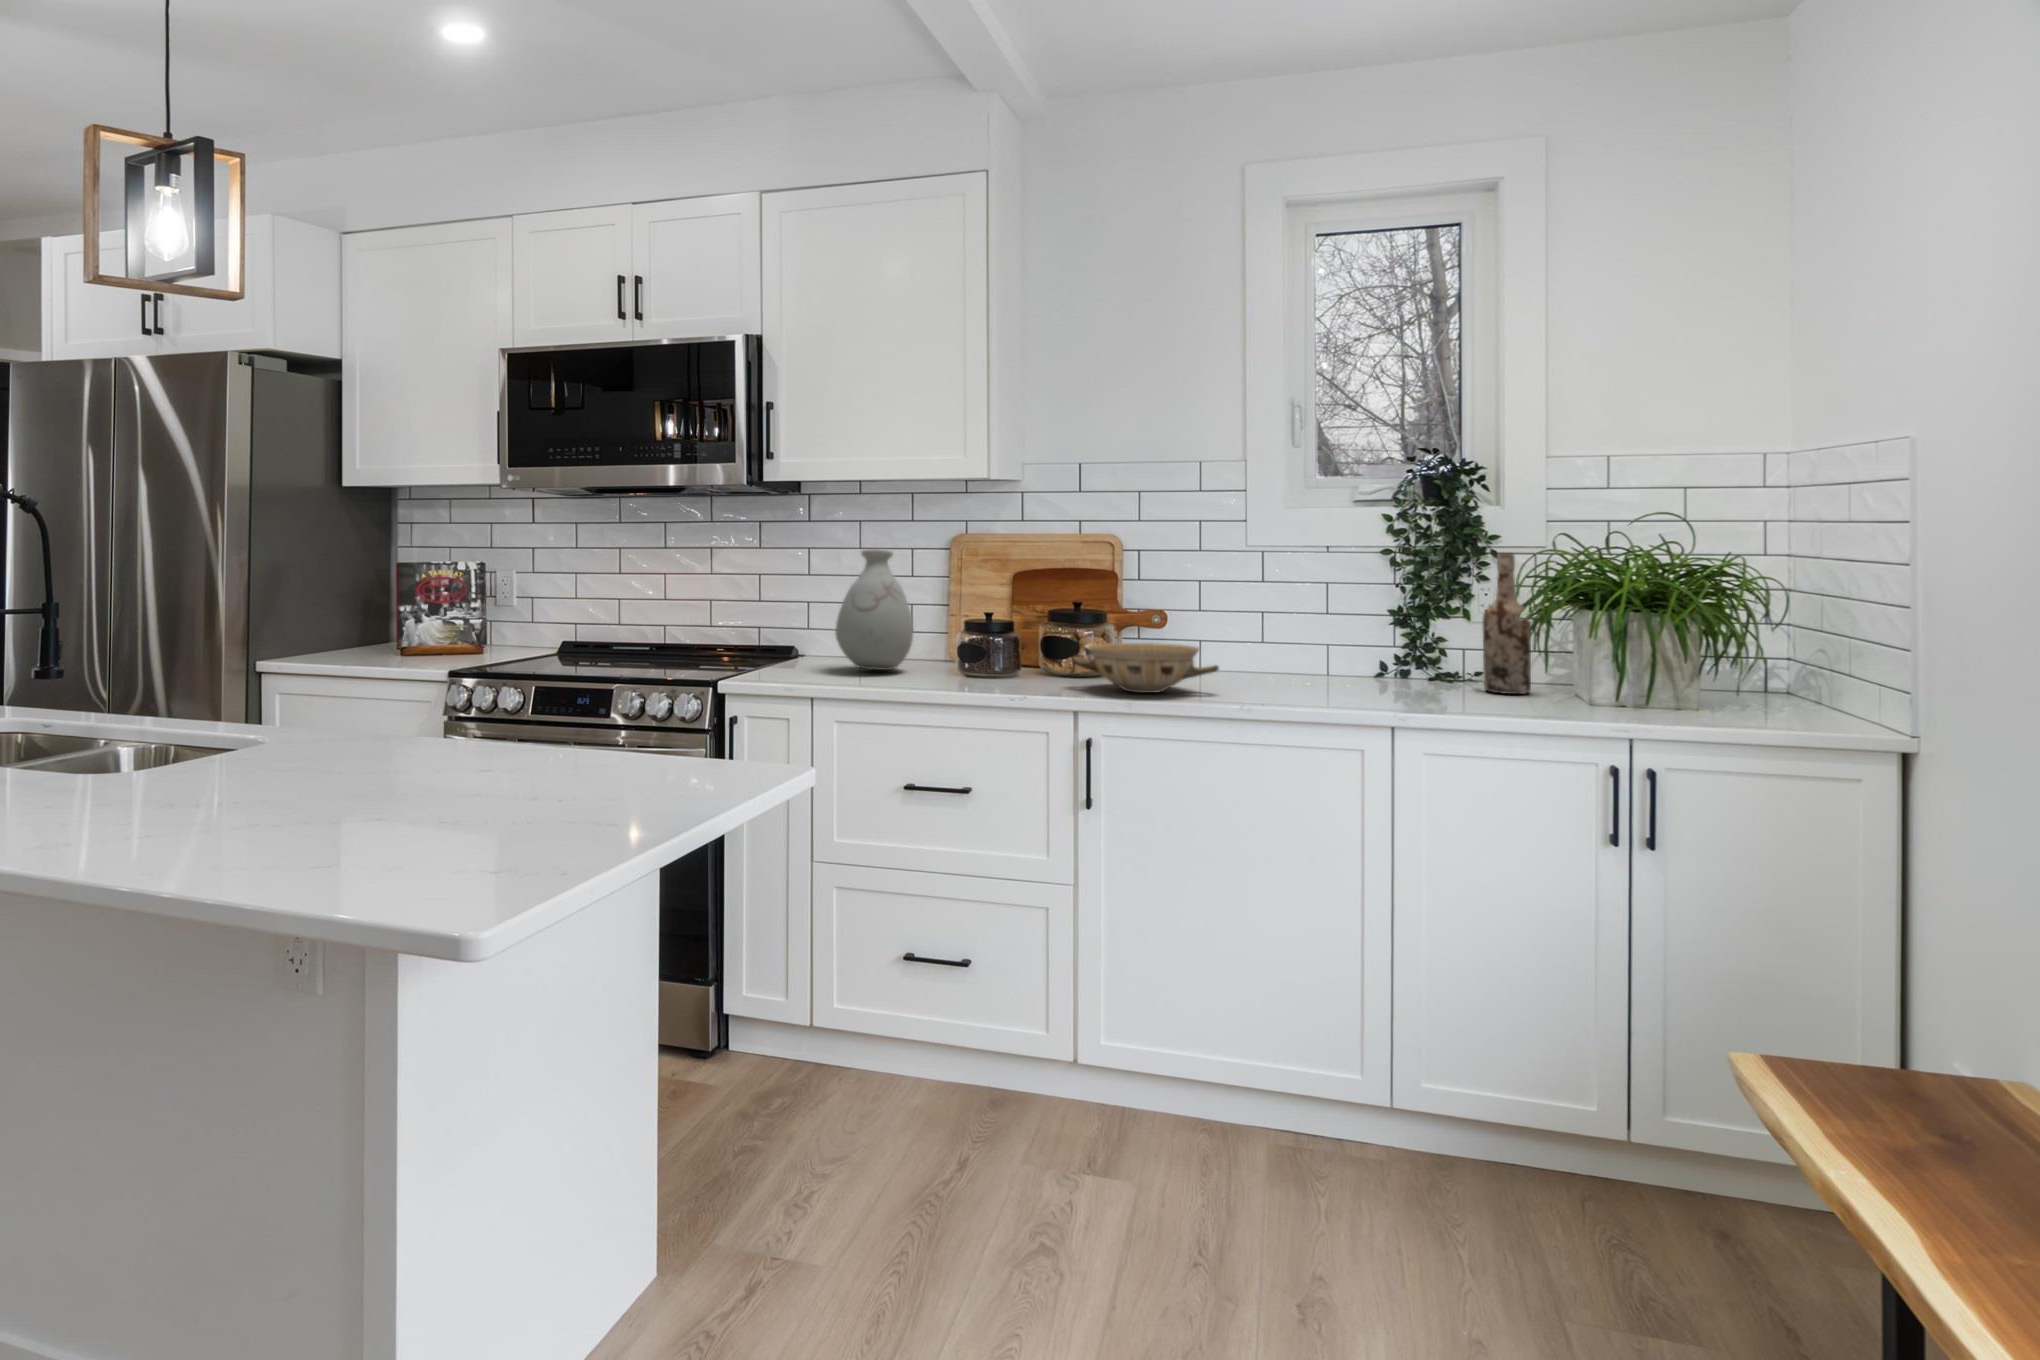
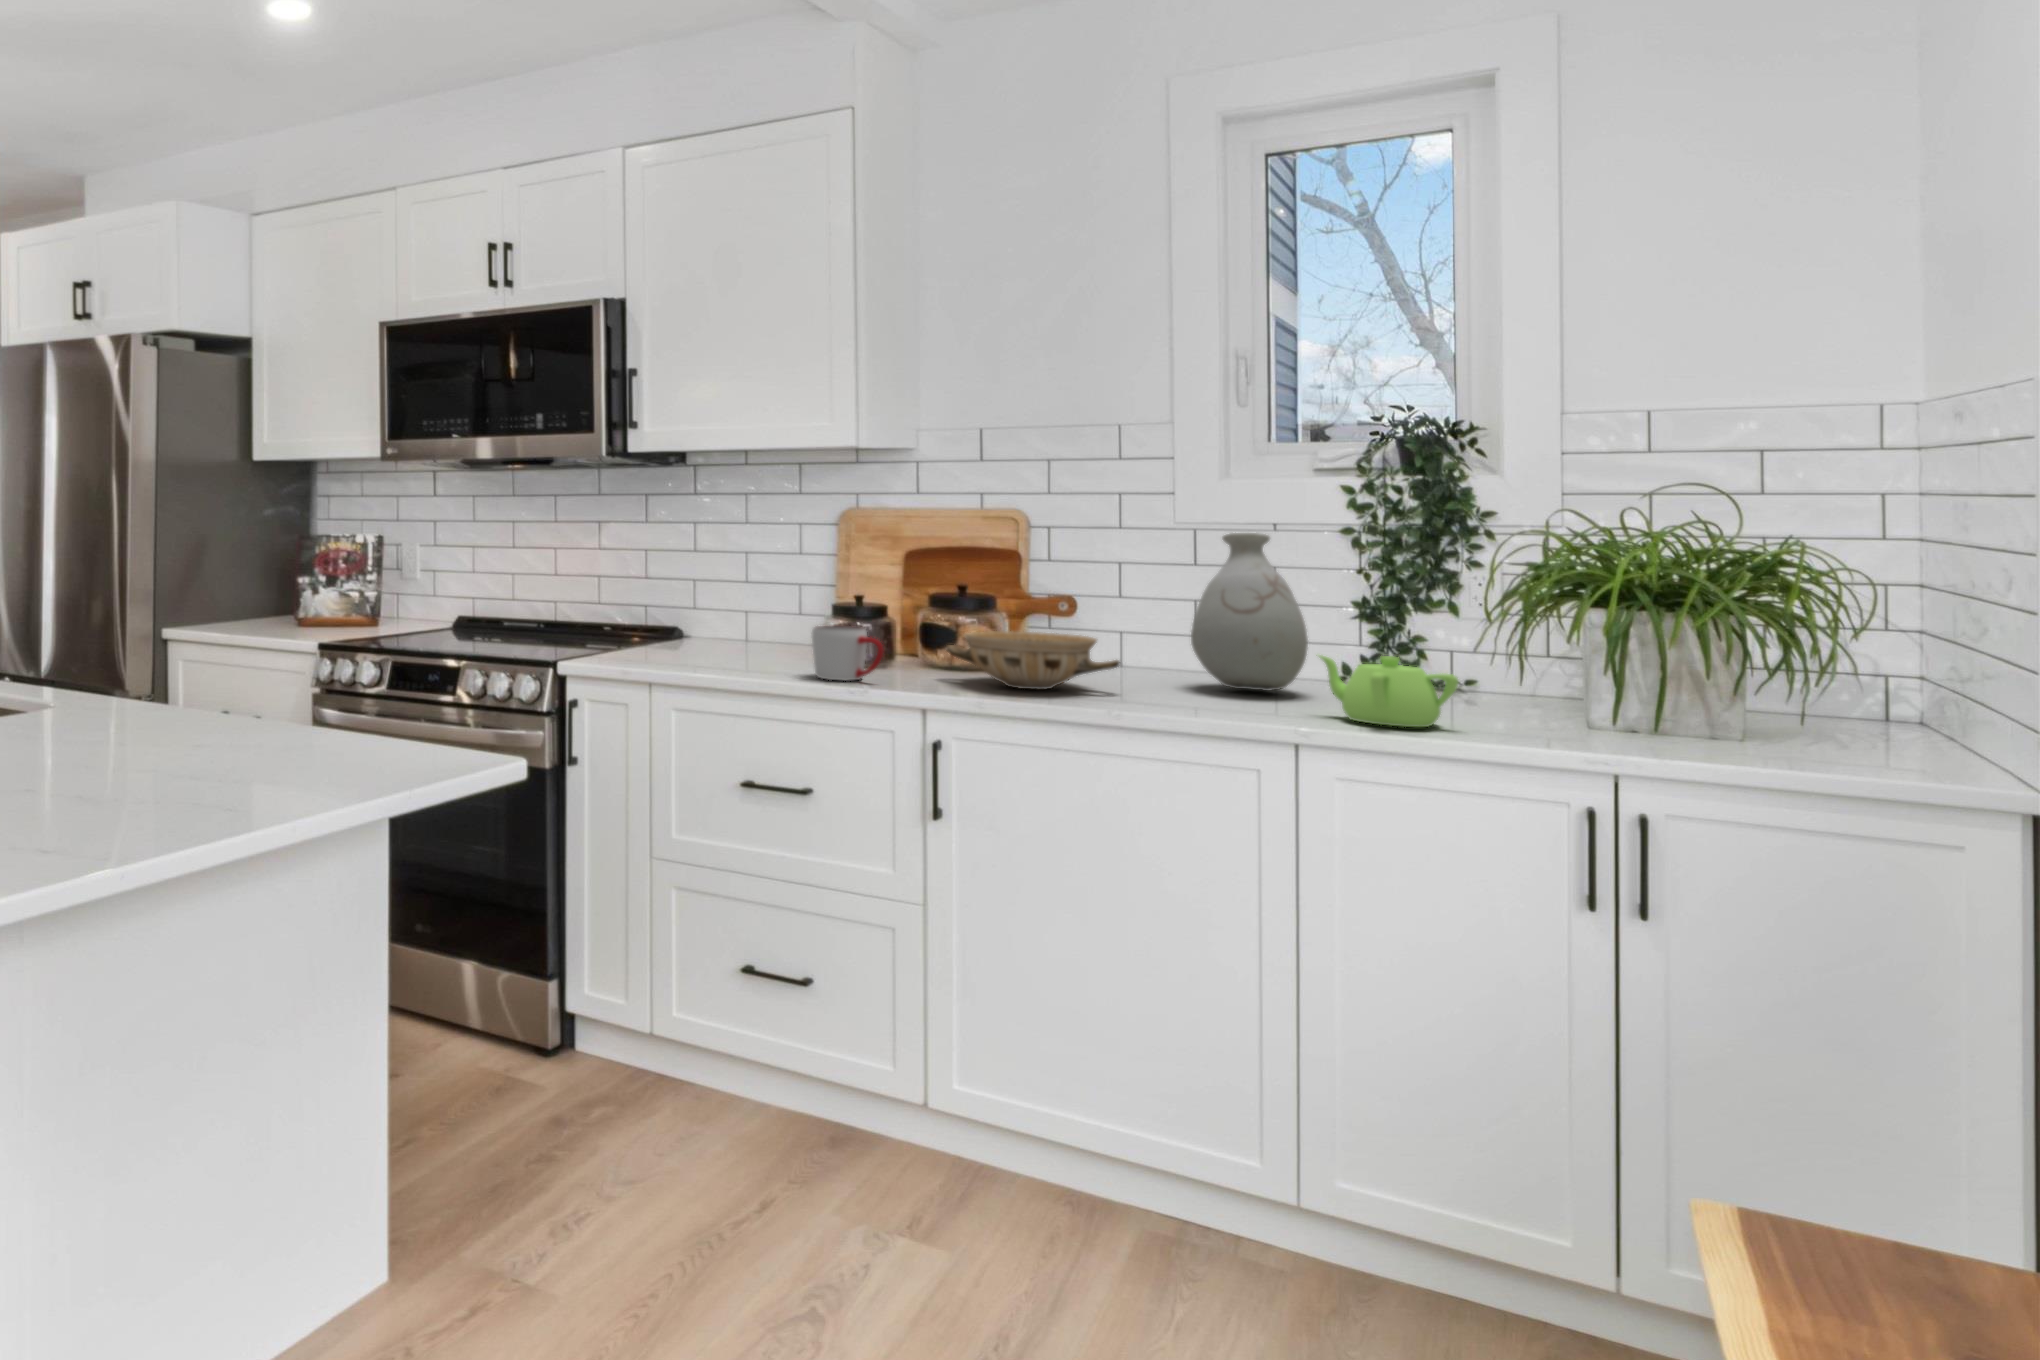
vase: present [835,549,913,670] -> present [1191,533,1308,691]
wine bottle: present [1483,553,1531,694] -> none [1473,534,1541,710]
mug: none [957,643,1023,691] -> present [812,626,883,681]
teapot: none [1374,655,1480,711] -> present [1319,656,1458,727]

